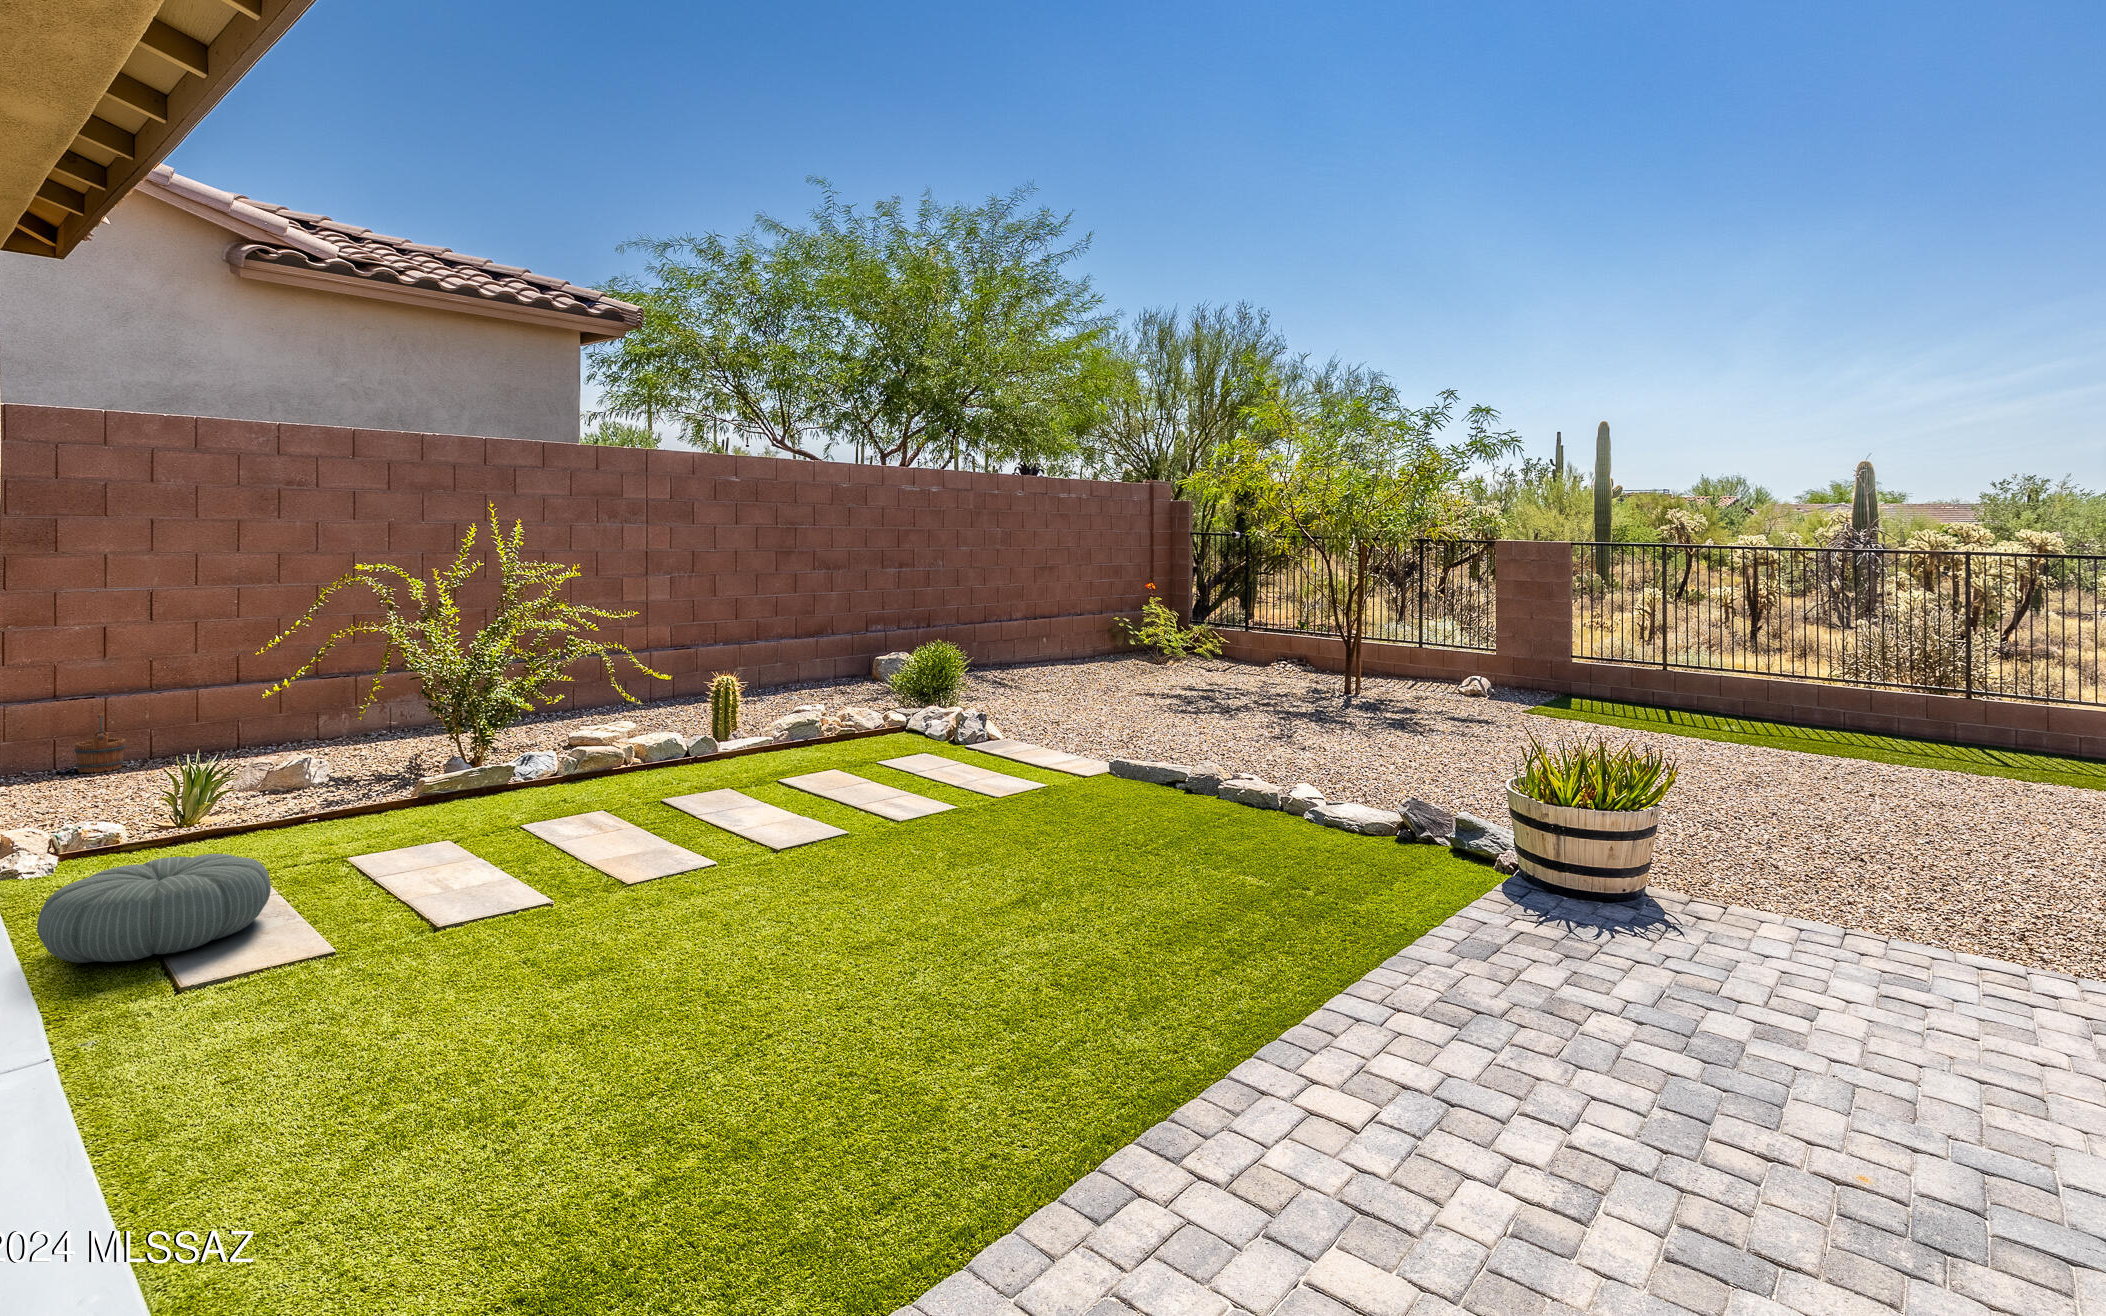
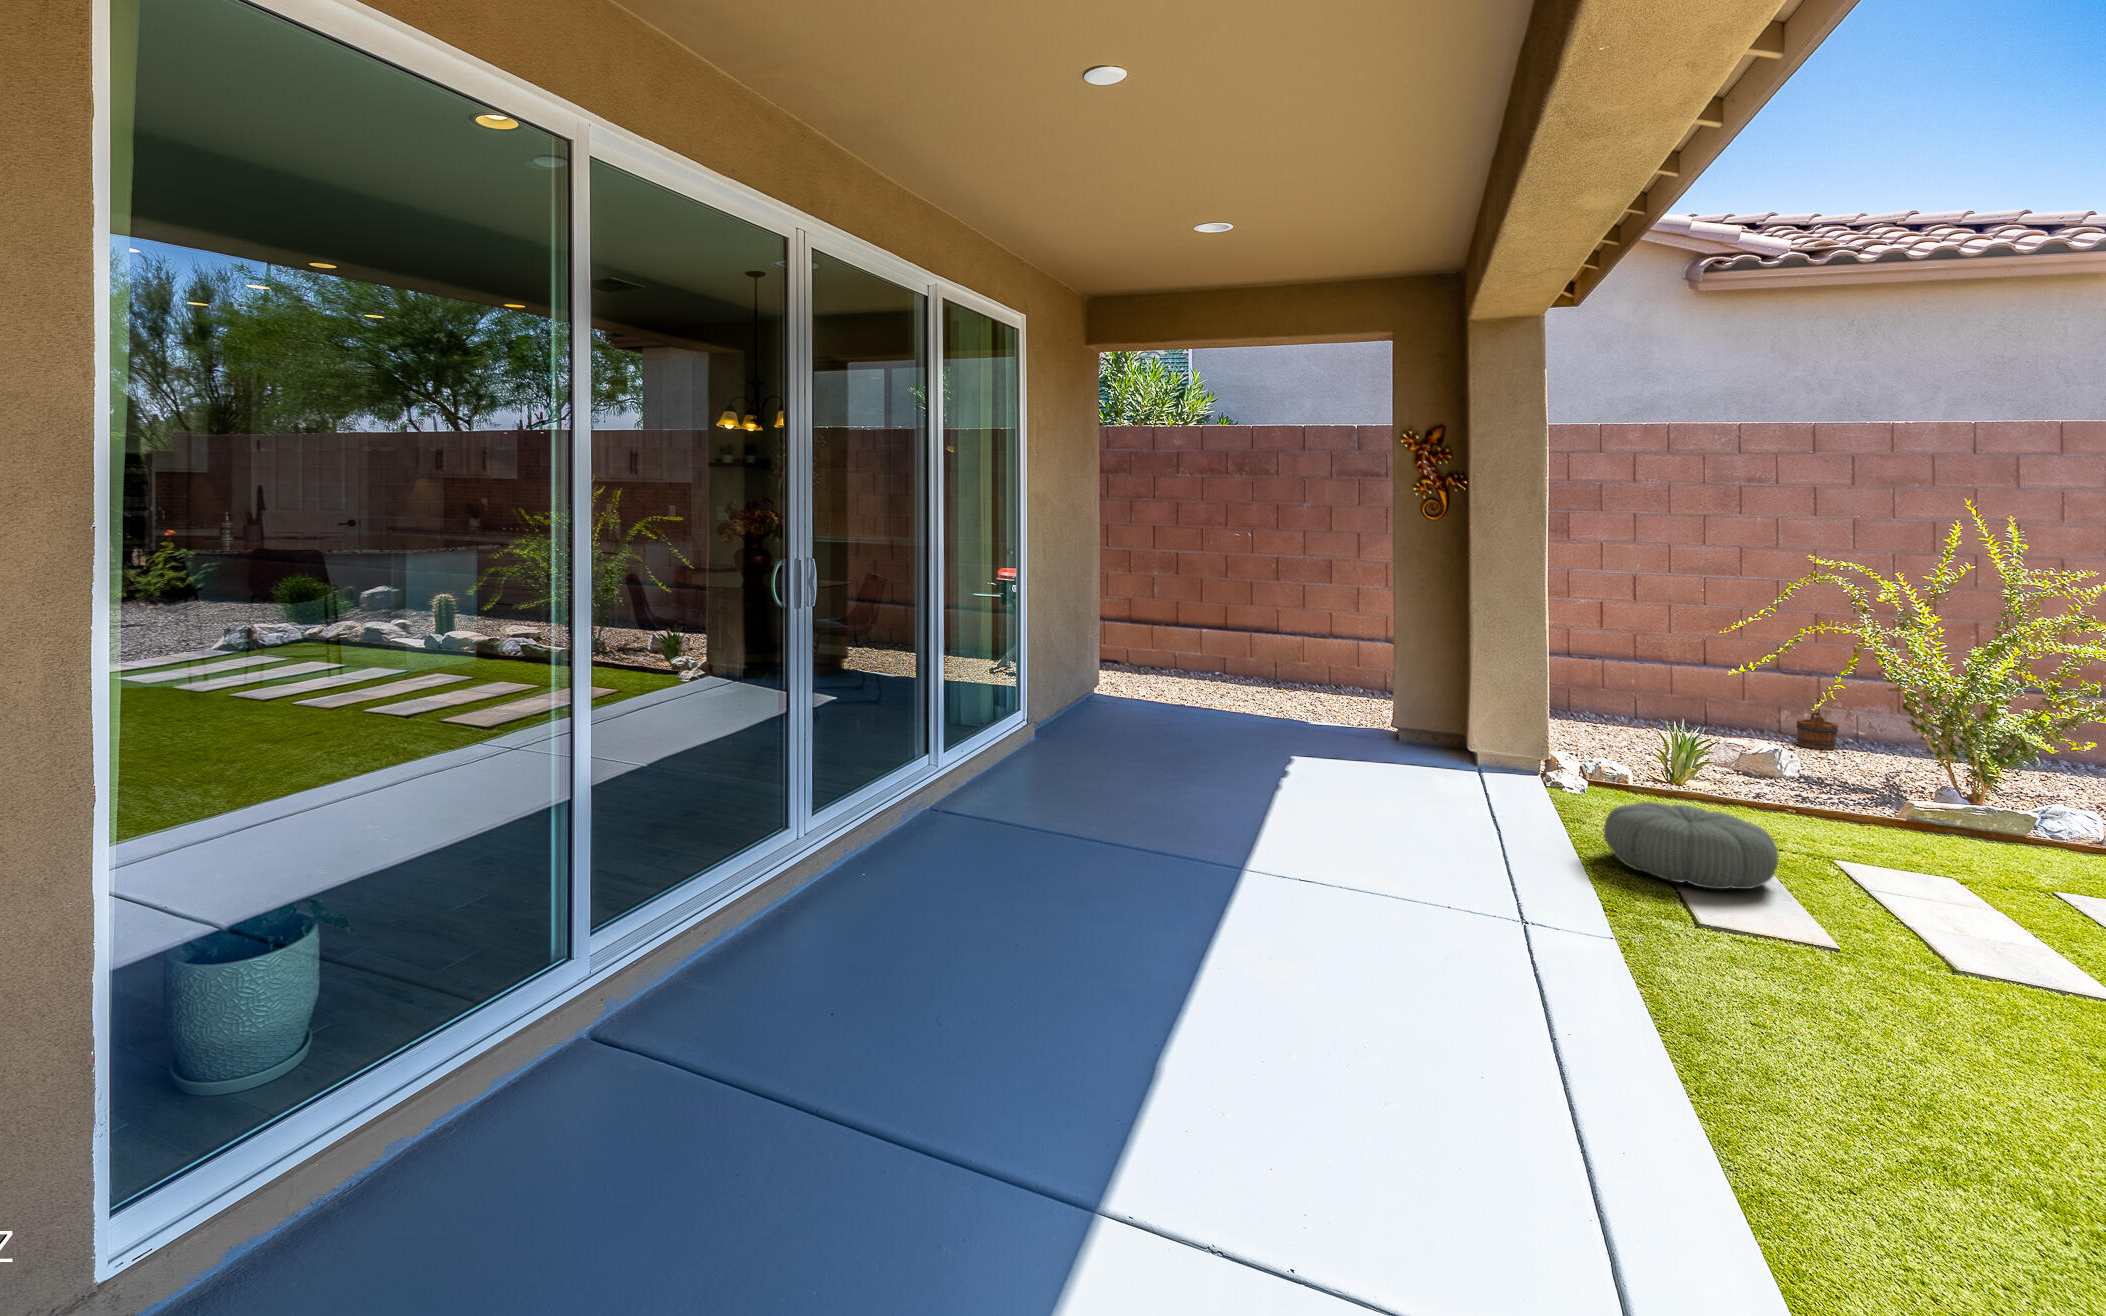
wooden bucket: present [75,713,126,773] -> present [1796,697,1838,750]

